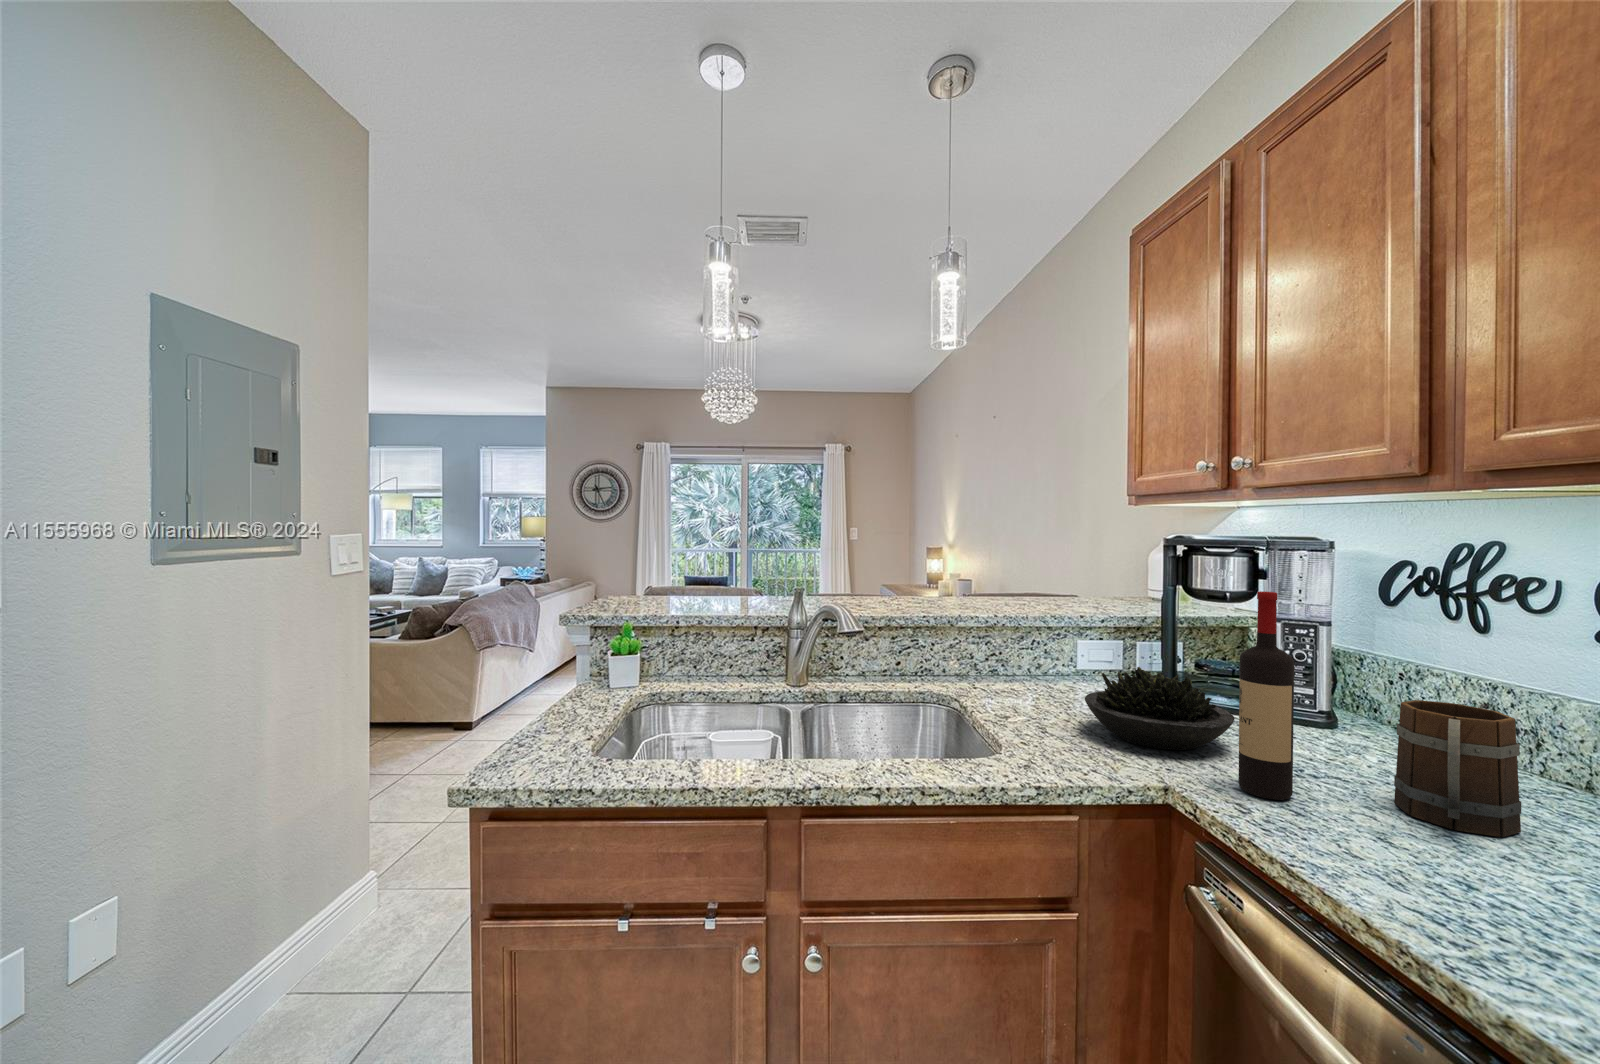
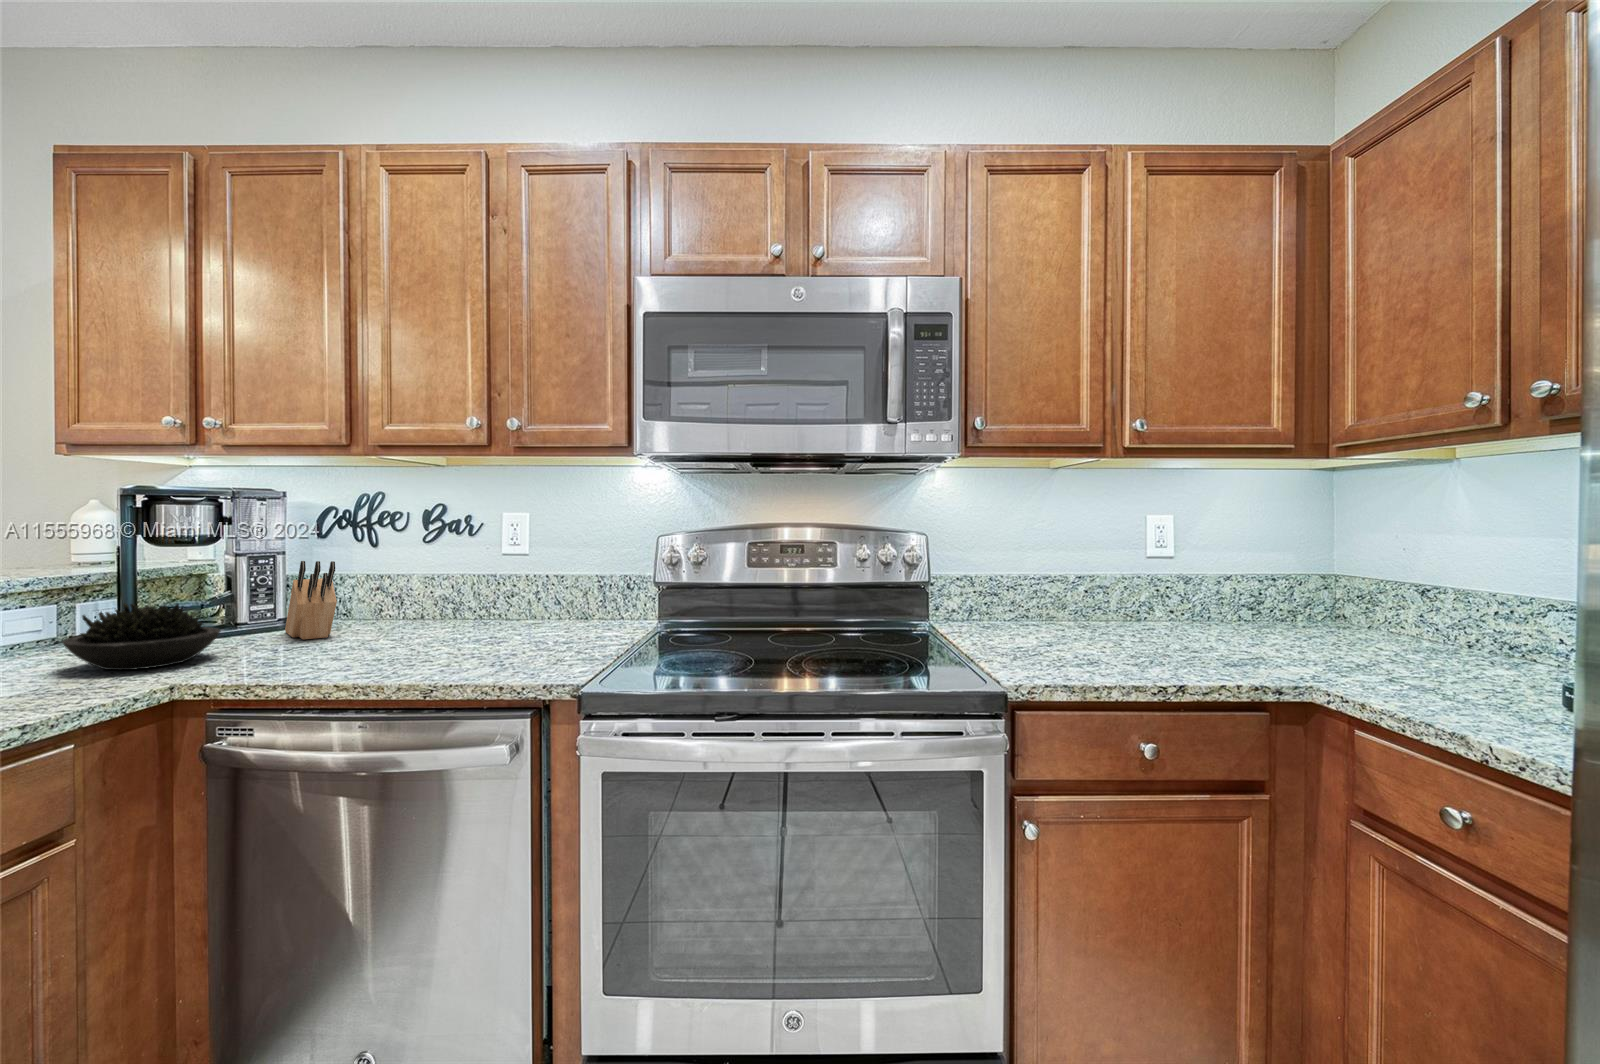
wine bottle: present [1238,592,1294,800] -> none [234,523,275,670]
knife block: none [1330,643,1406,759] -> present [285,561,337,640]
mug: present [1394,700,1521,837] -> none [335,585,396,655]

